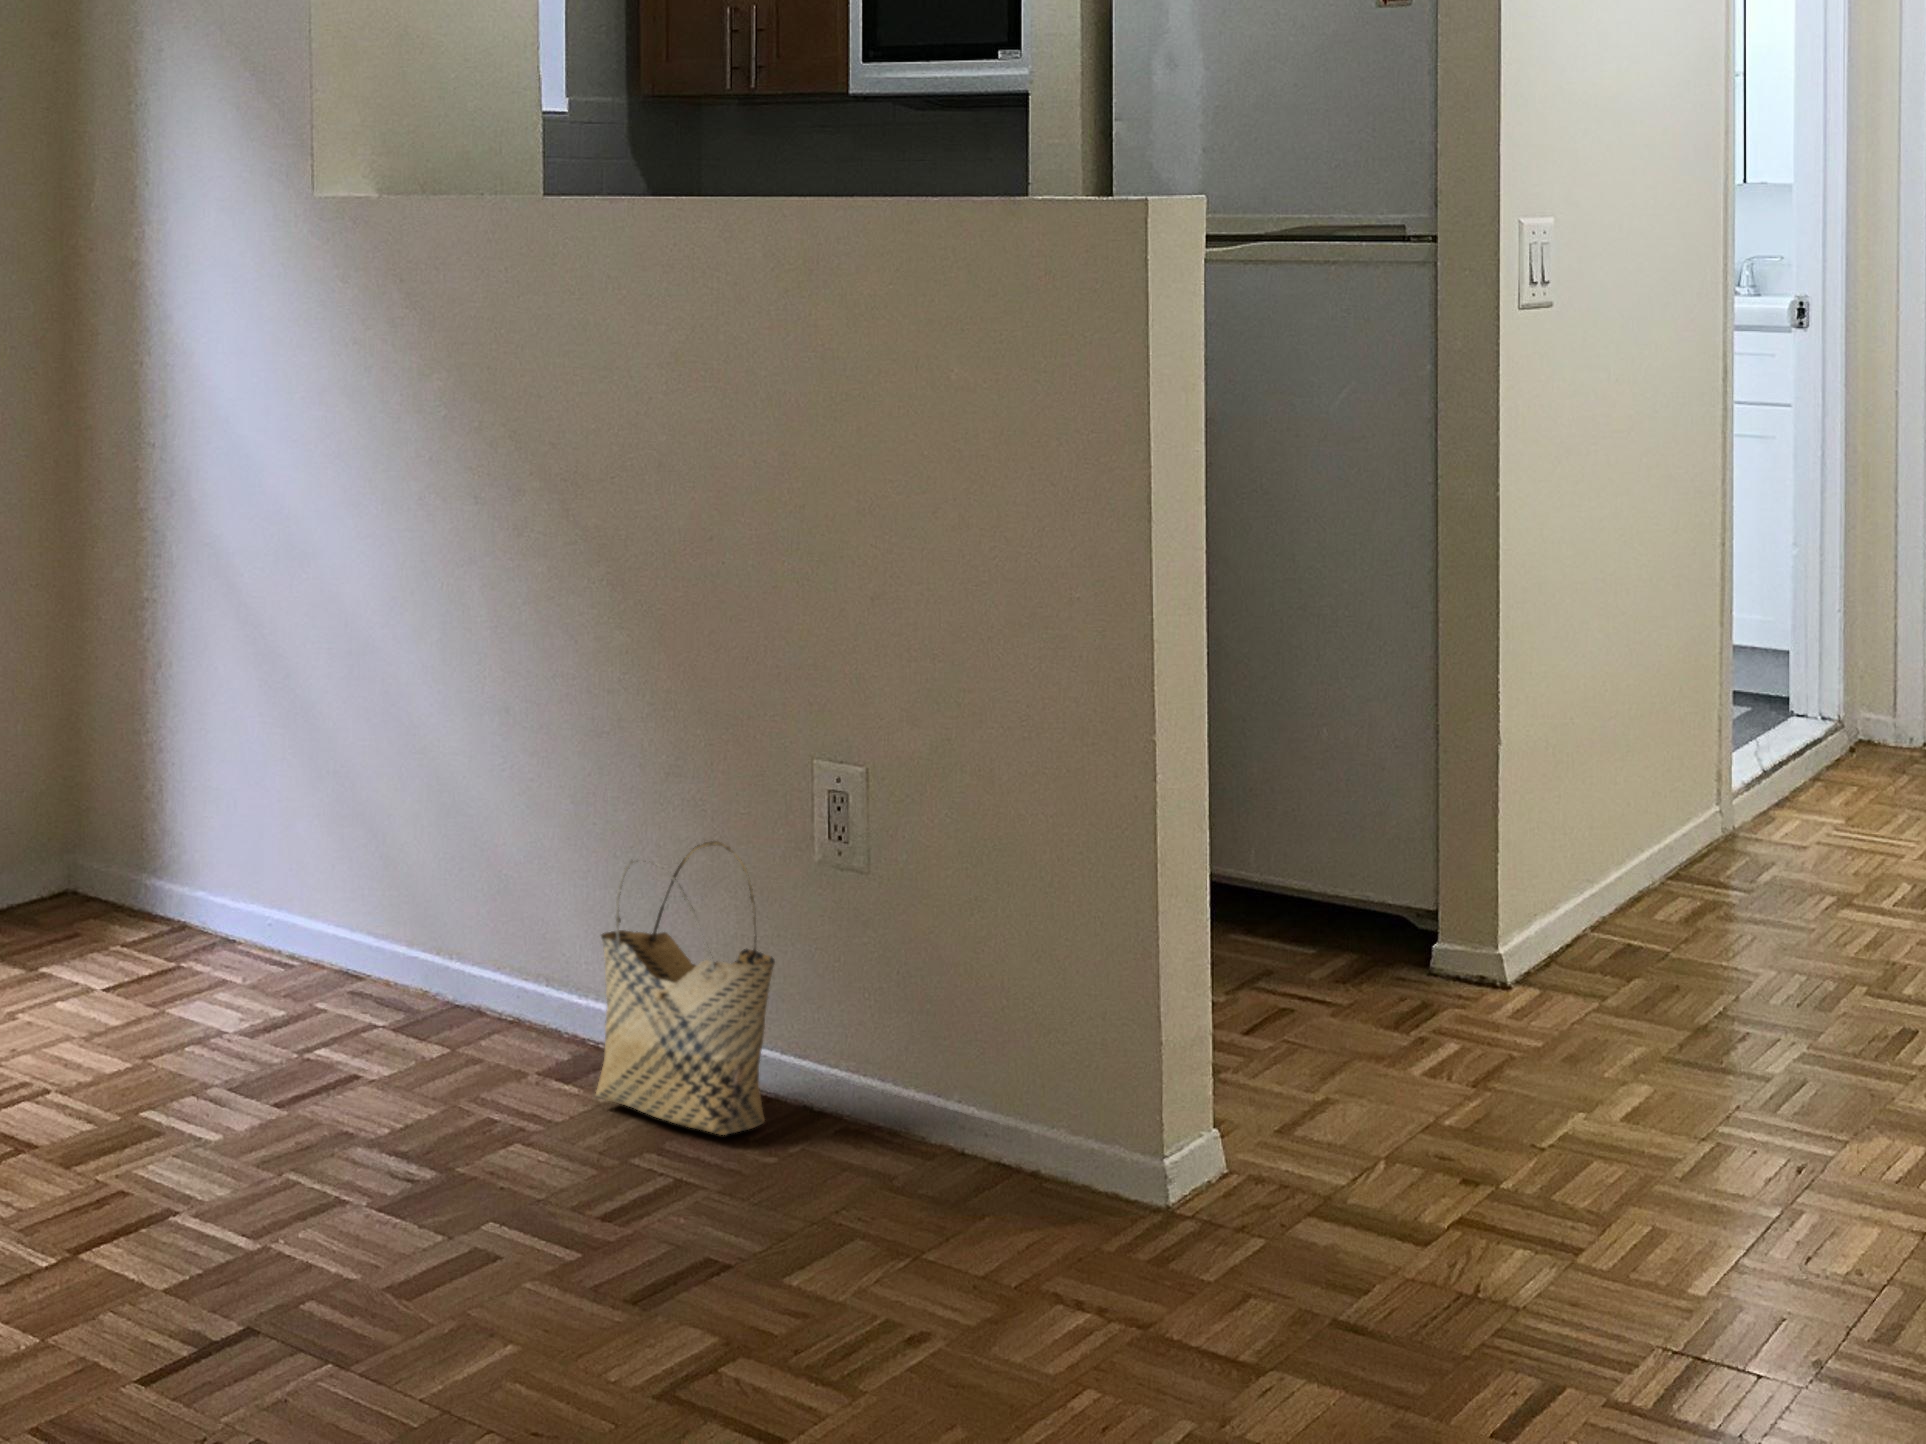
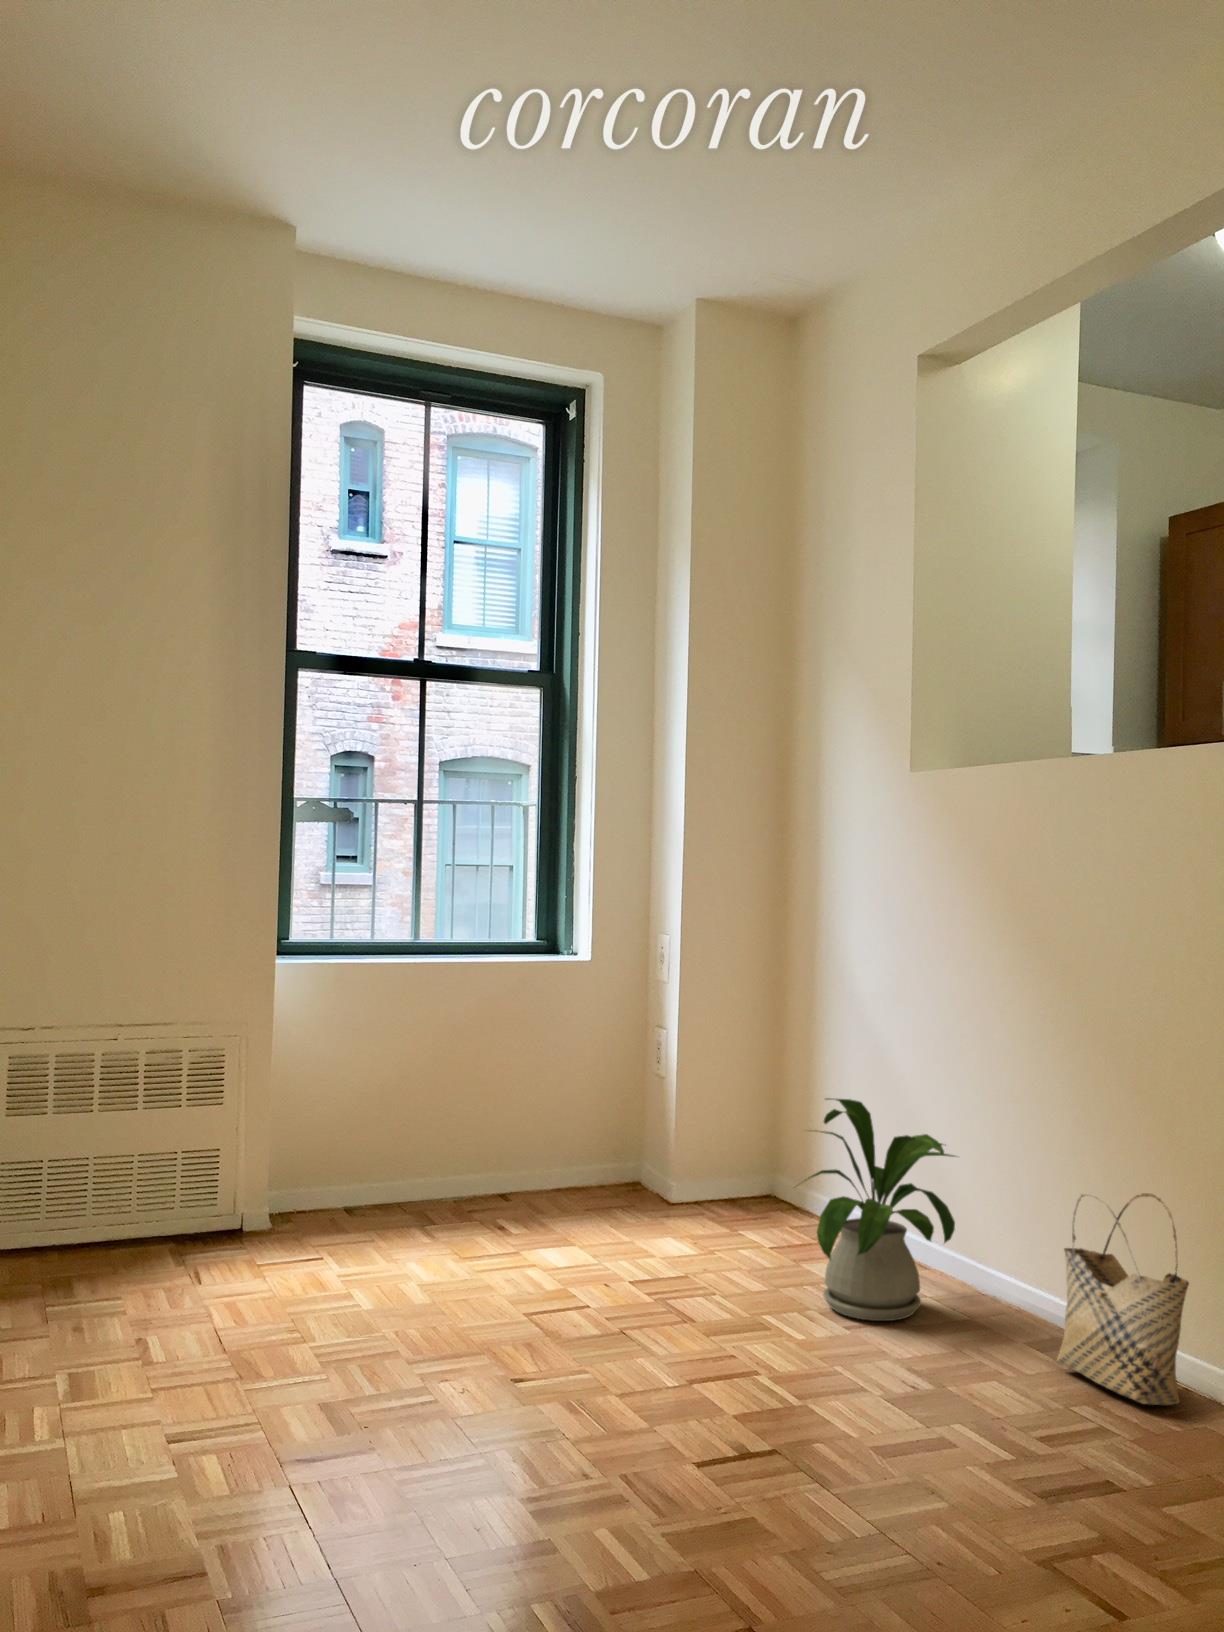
house plant: none [174,756,430,1087] -> present [802,1099,955,1321]

